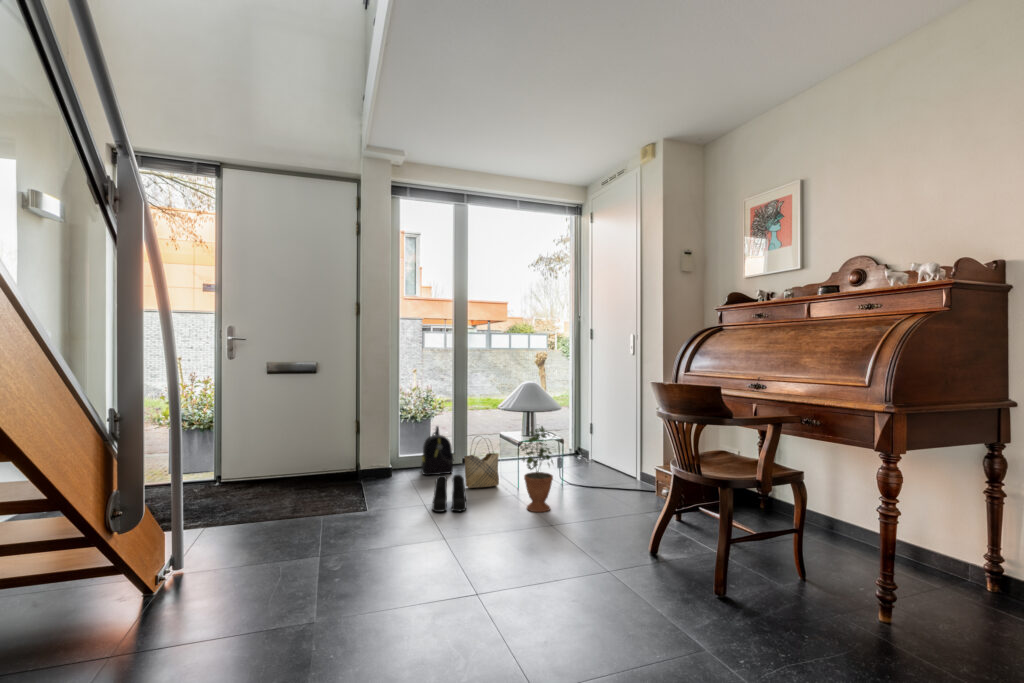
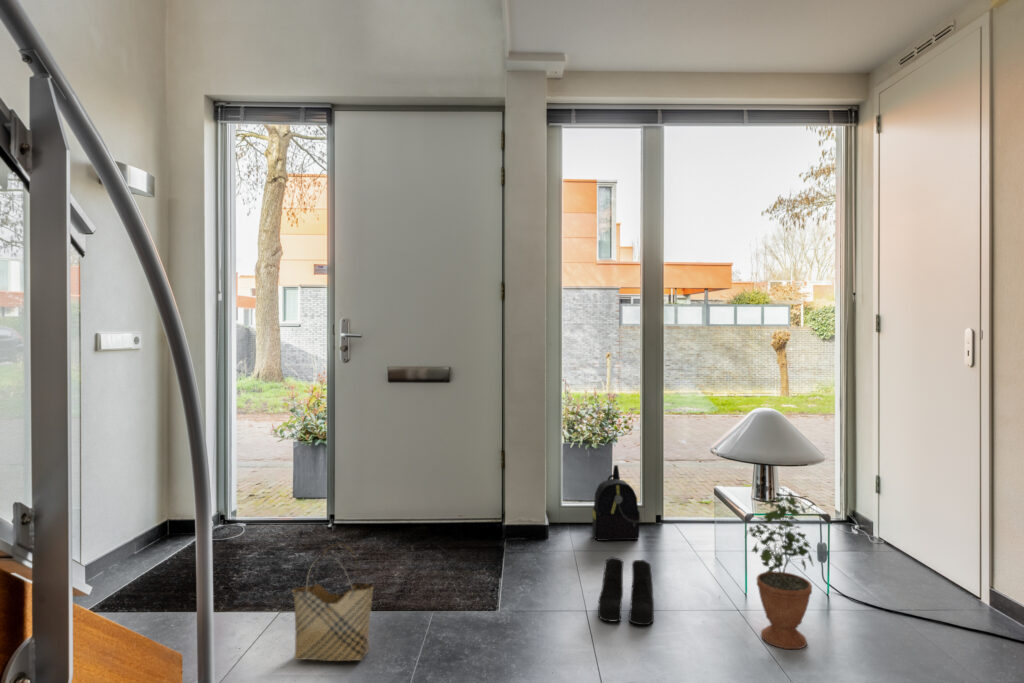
woven basket: present [464,436,499,488] -> present [293,543,373,661]

